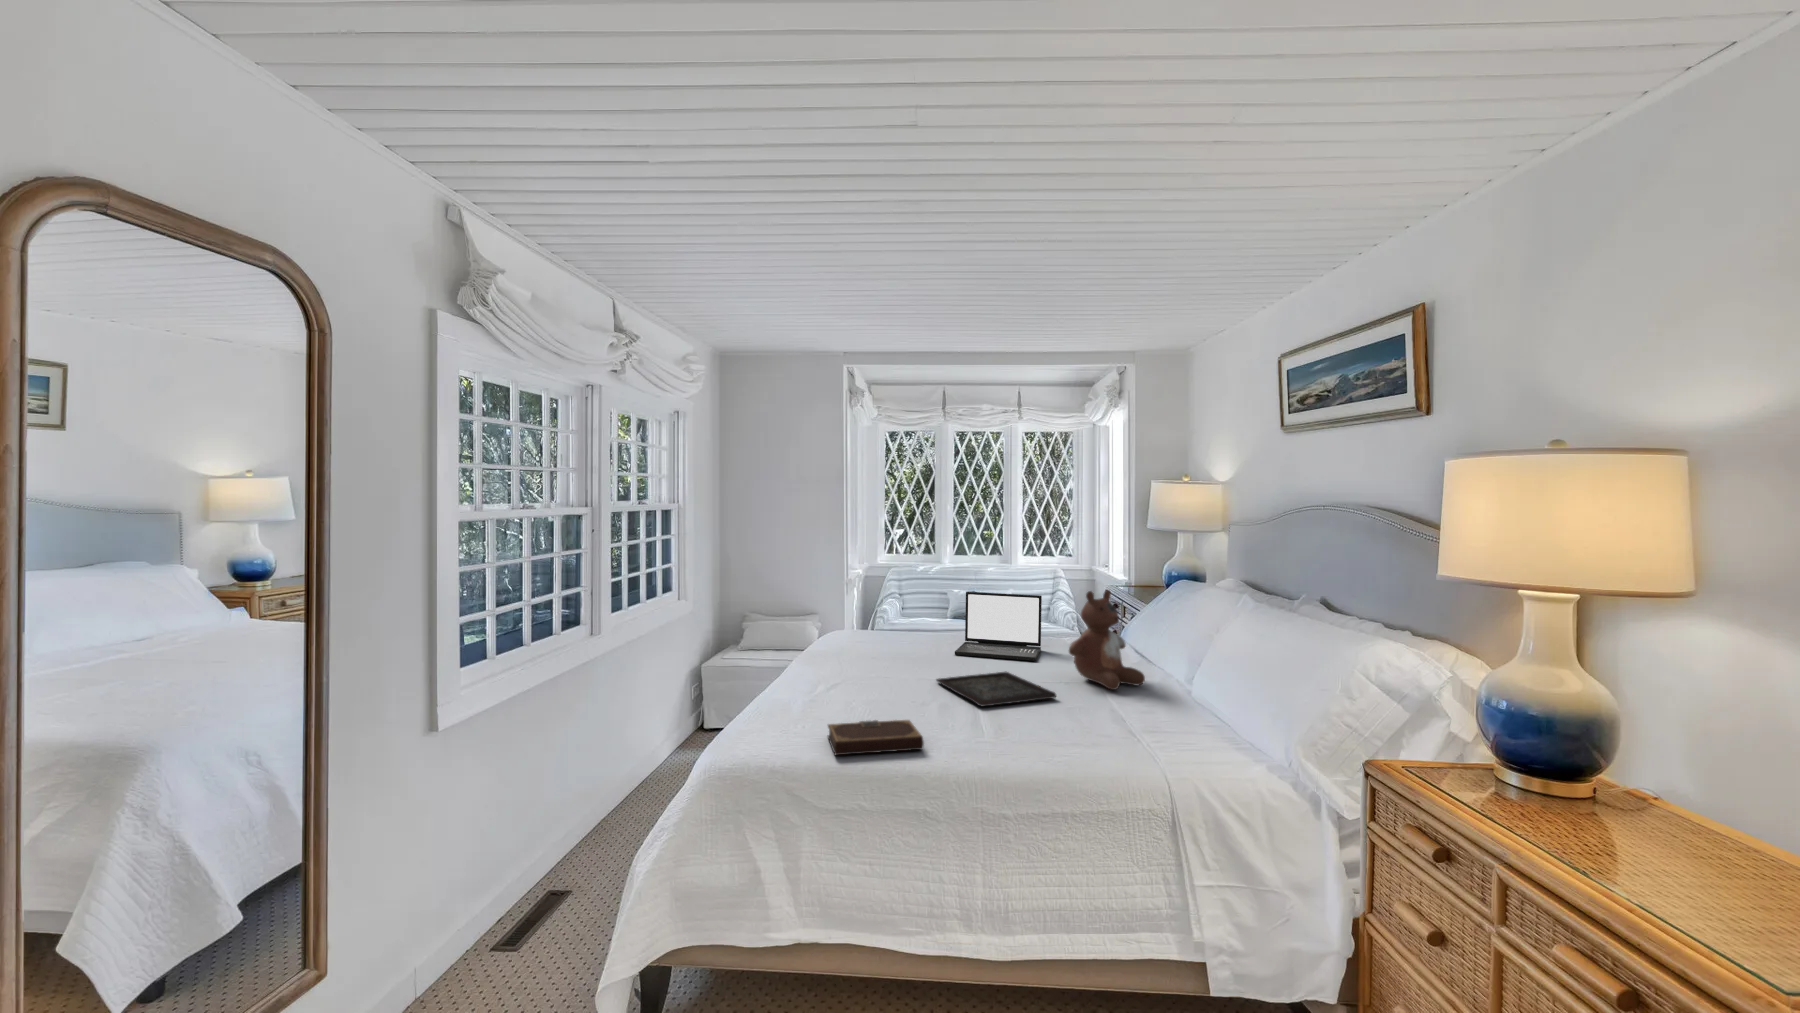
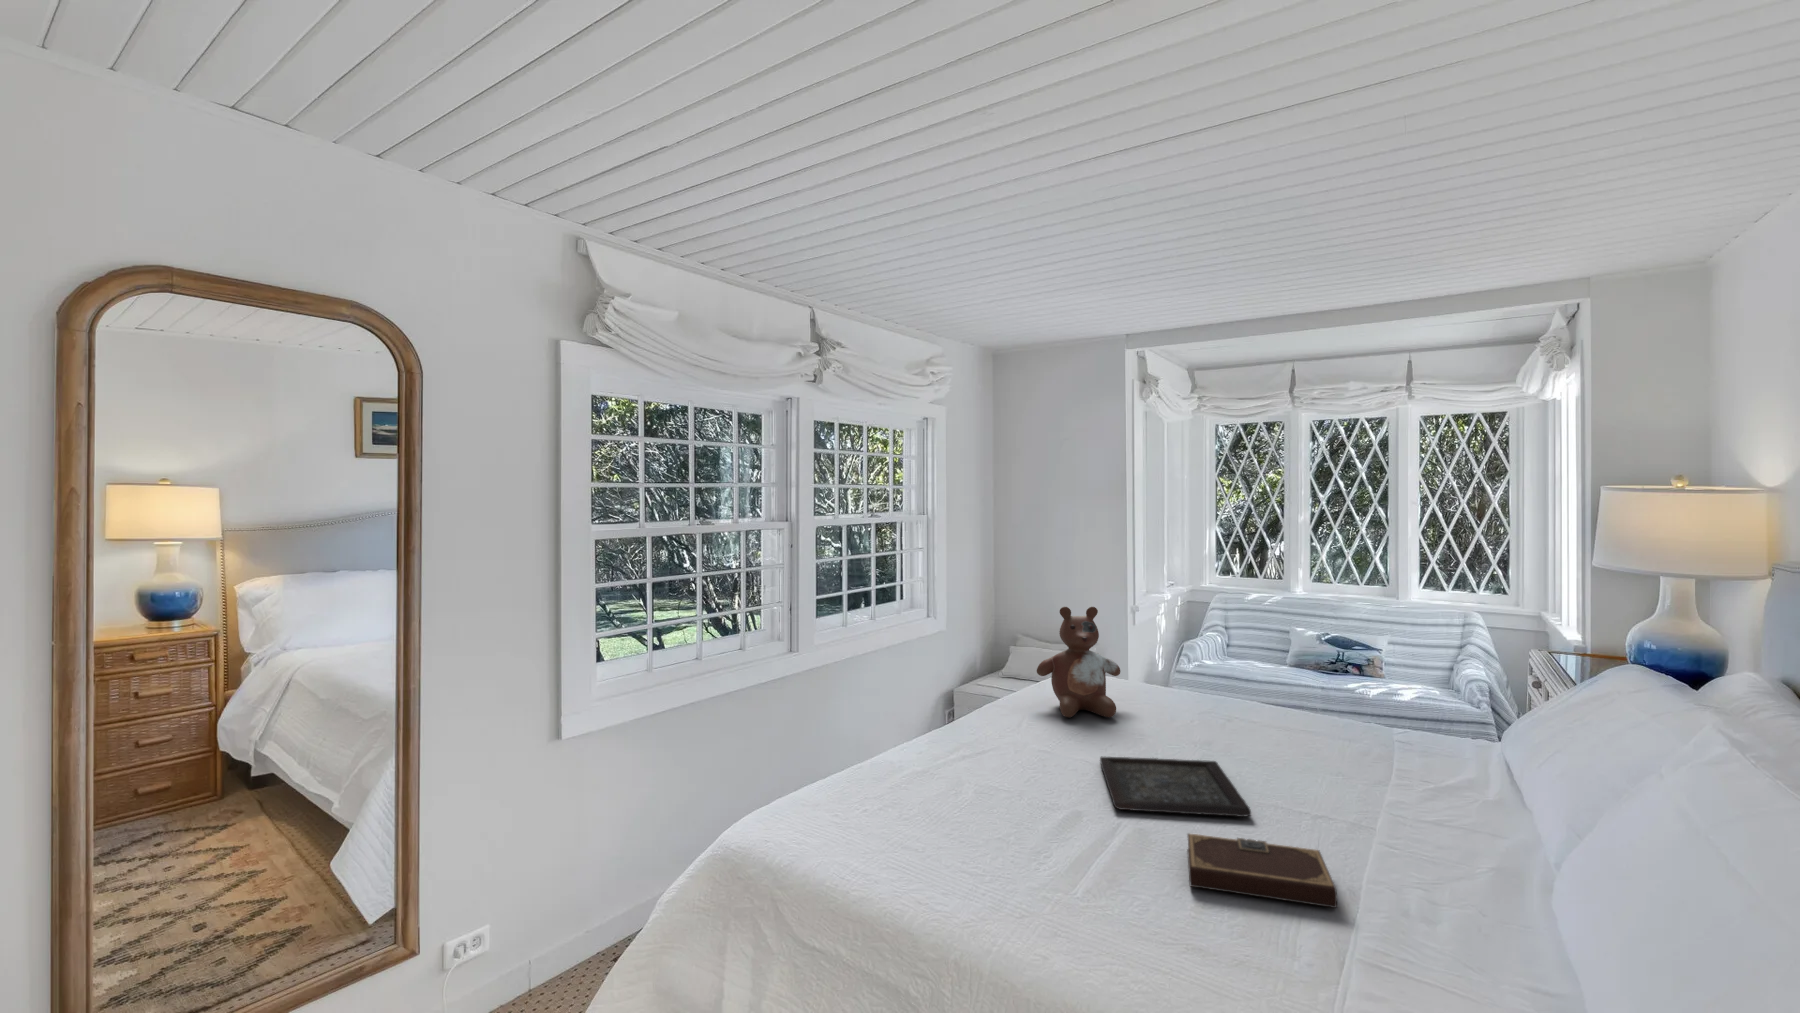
stuffed bear: present [1069,590,1145,690] -> present [1037,607,1120,717]
laptop: present [955,592,1042,661] -> none [1175,639,1319,750]
notebook: present [828,720,924,755] -> present [1187,834,1337,908]

